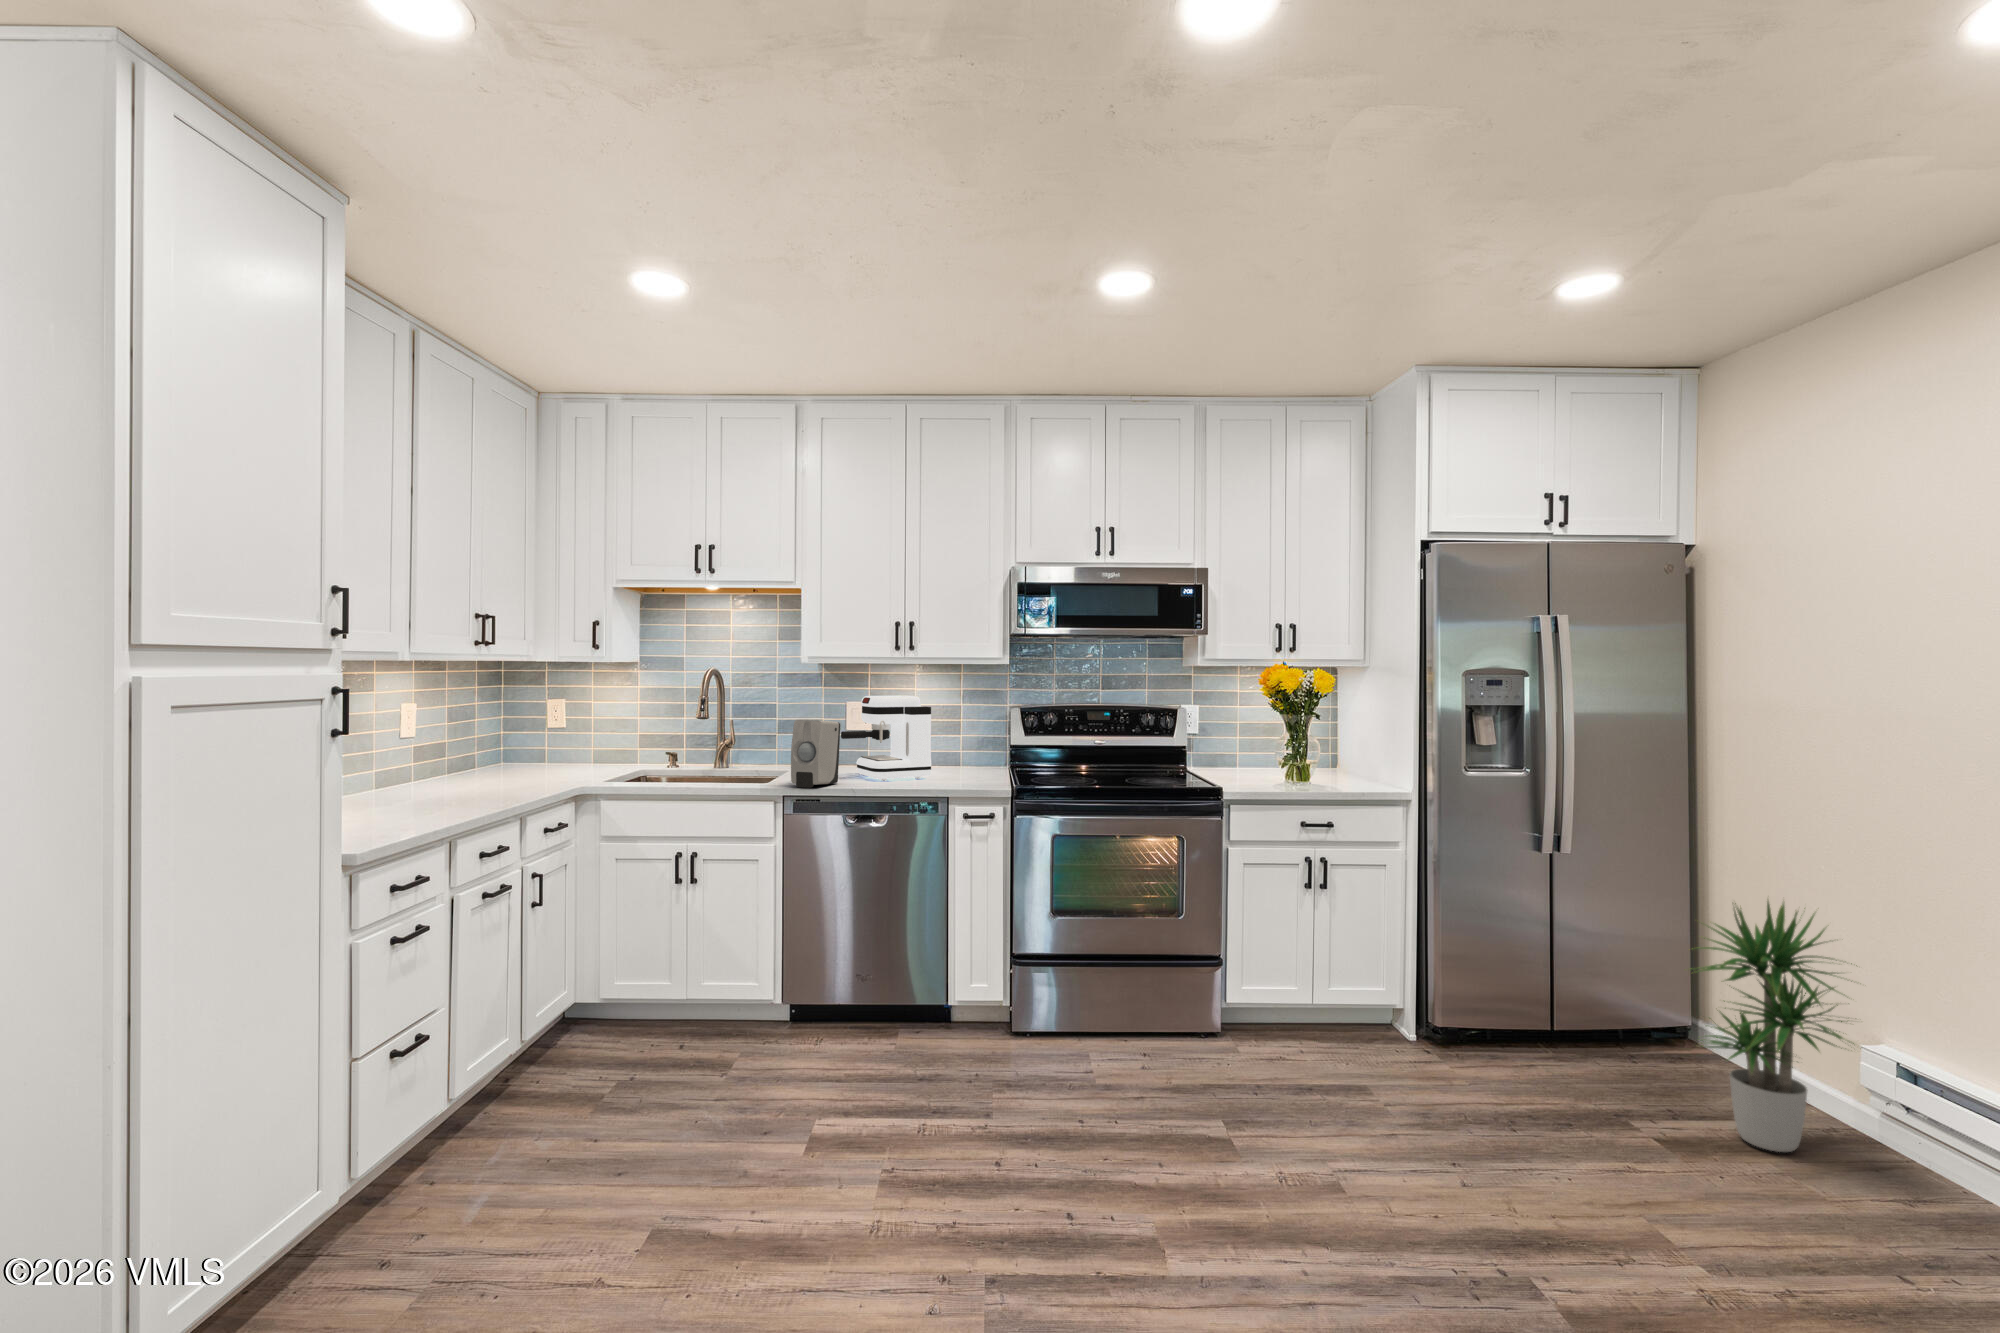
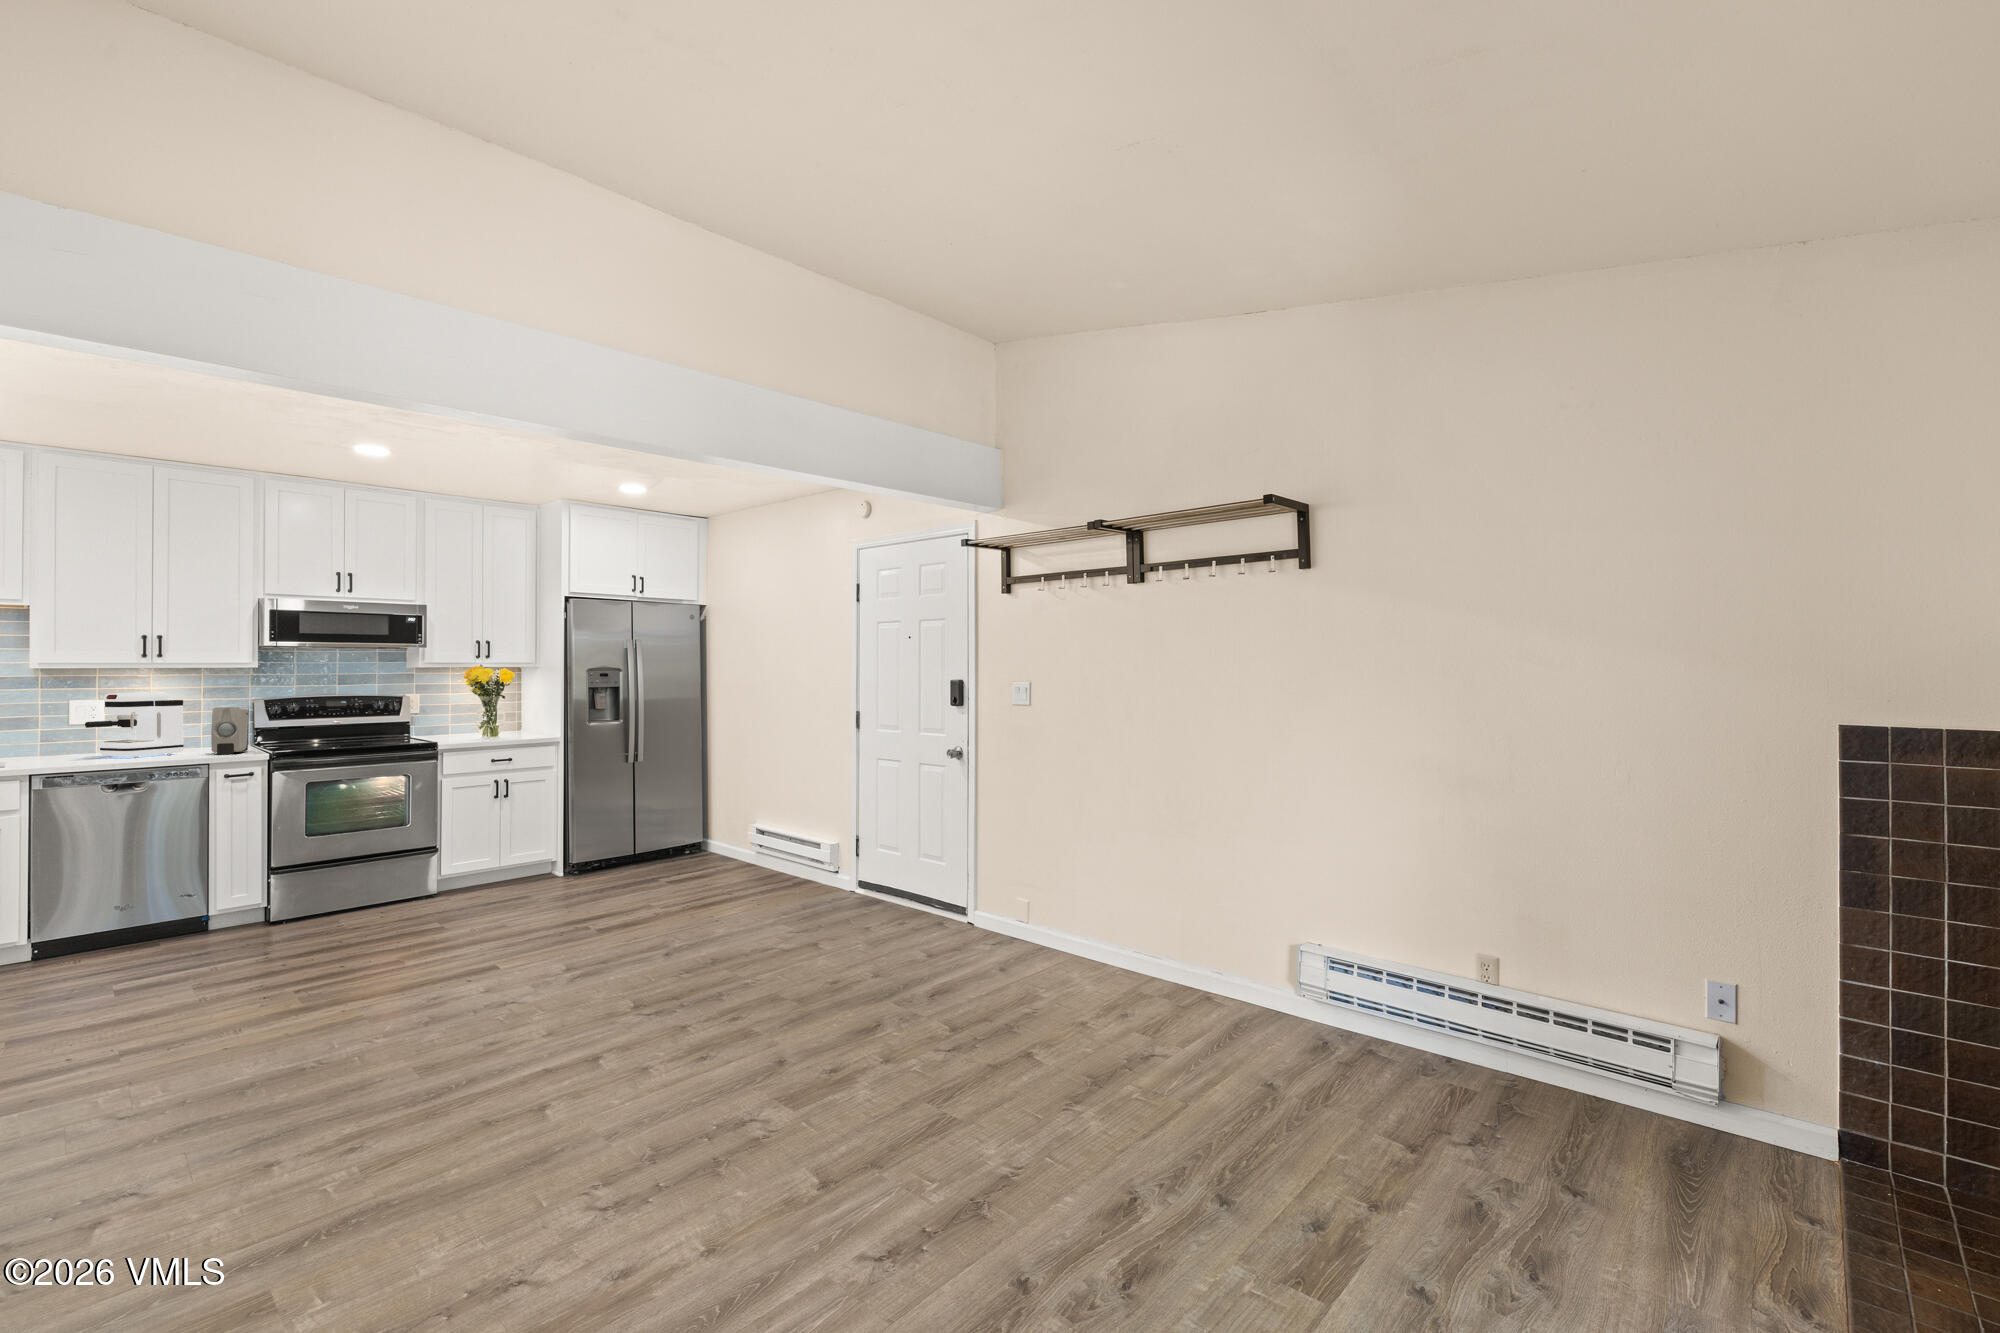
soap dispenser: present [791,720,840,788] -> present [211,707,249,754]
potted plant: present [1694,901,1857,1152] -> none [685,768,753,878]

